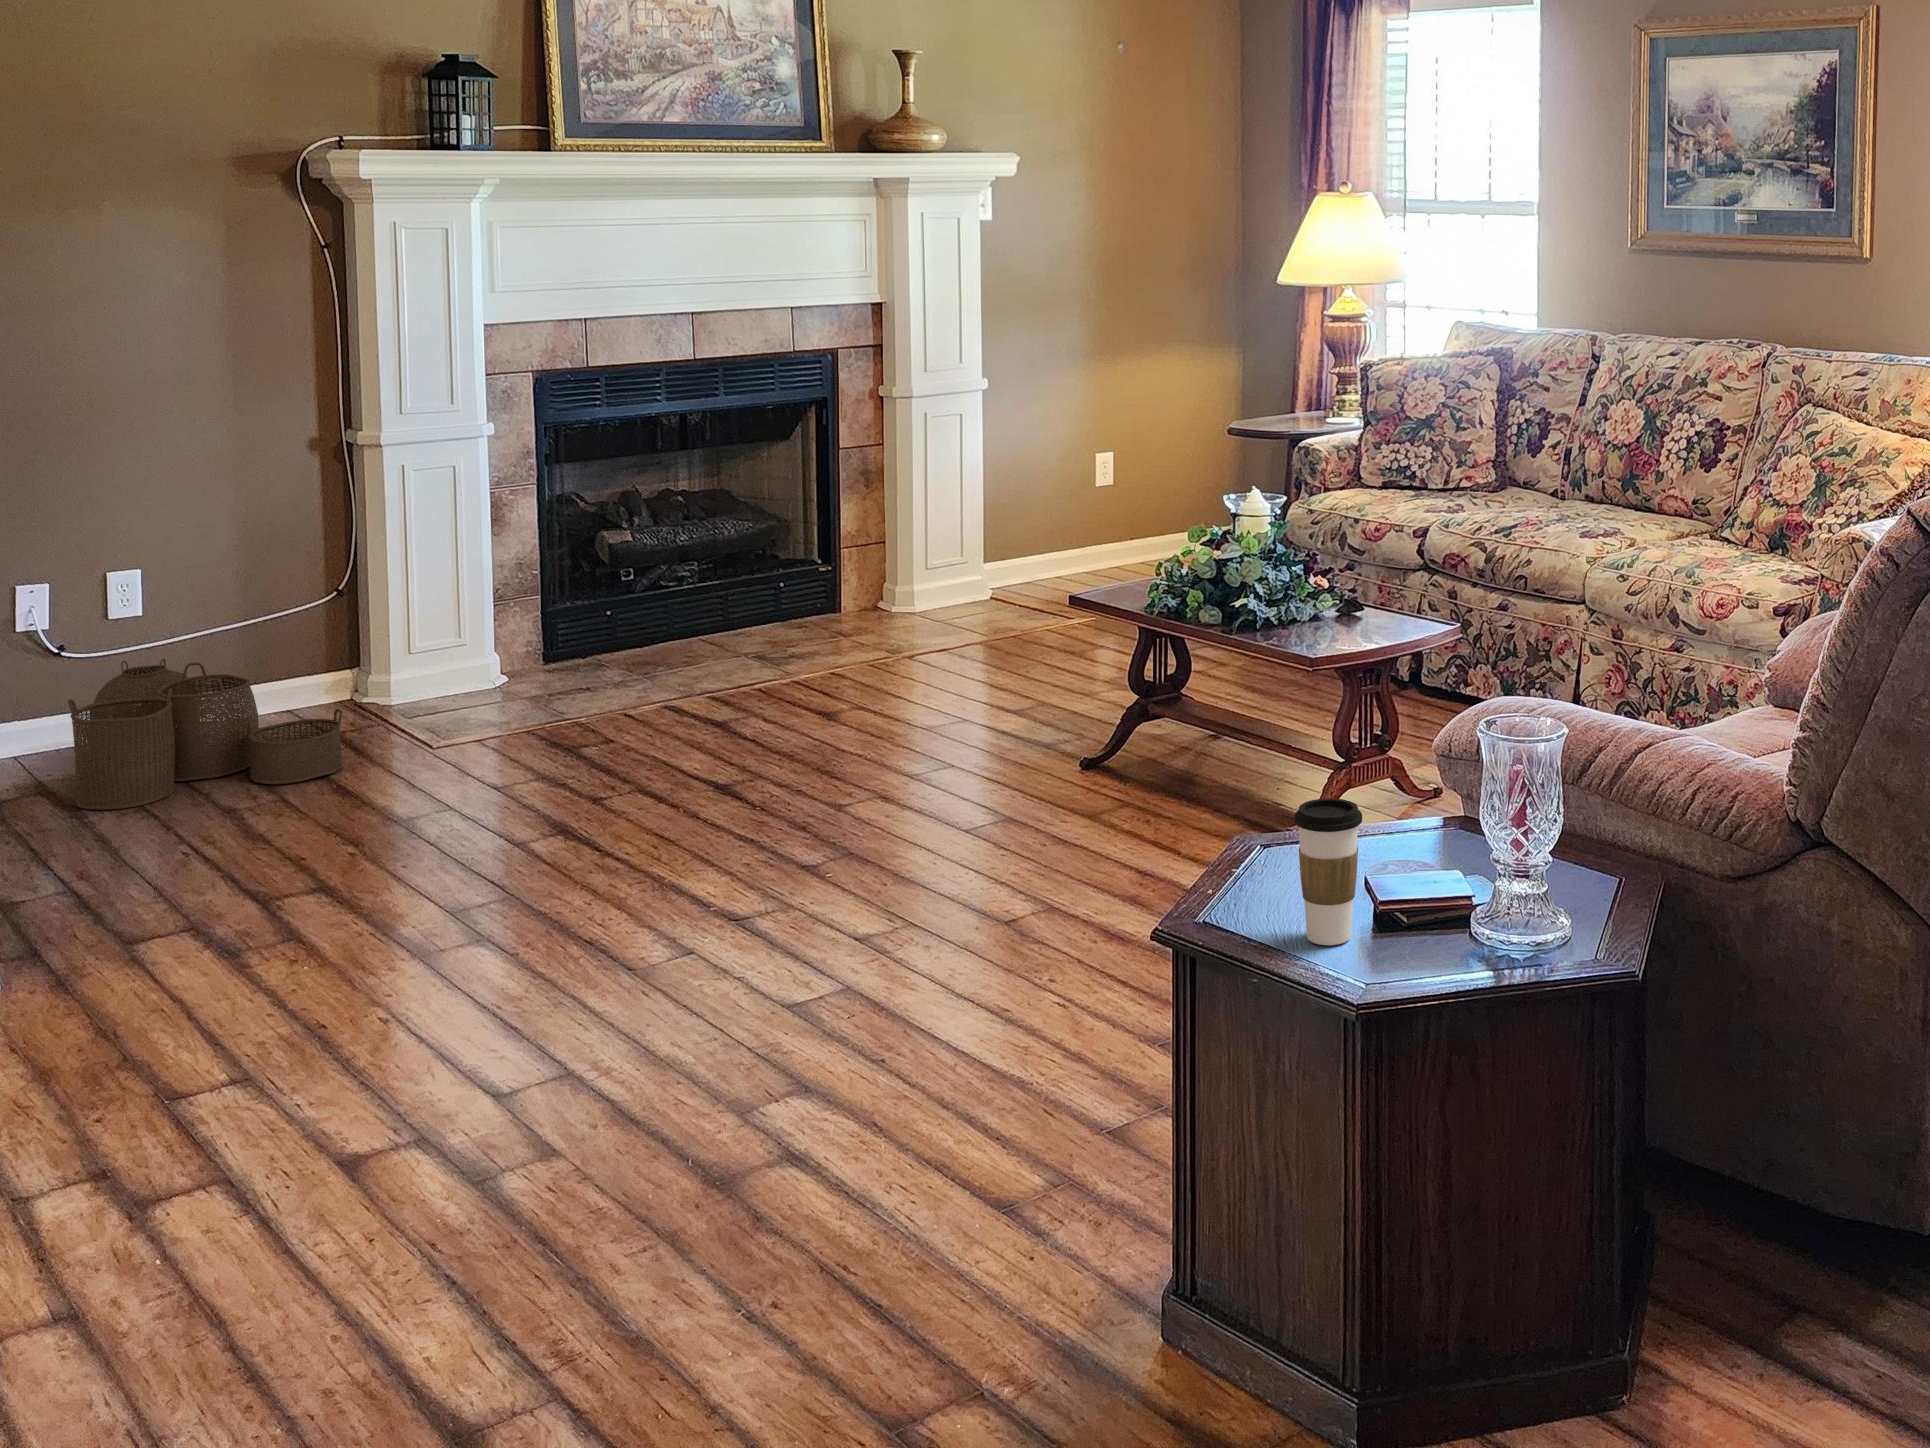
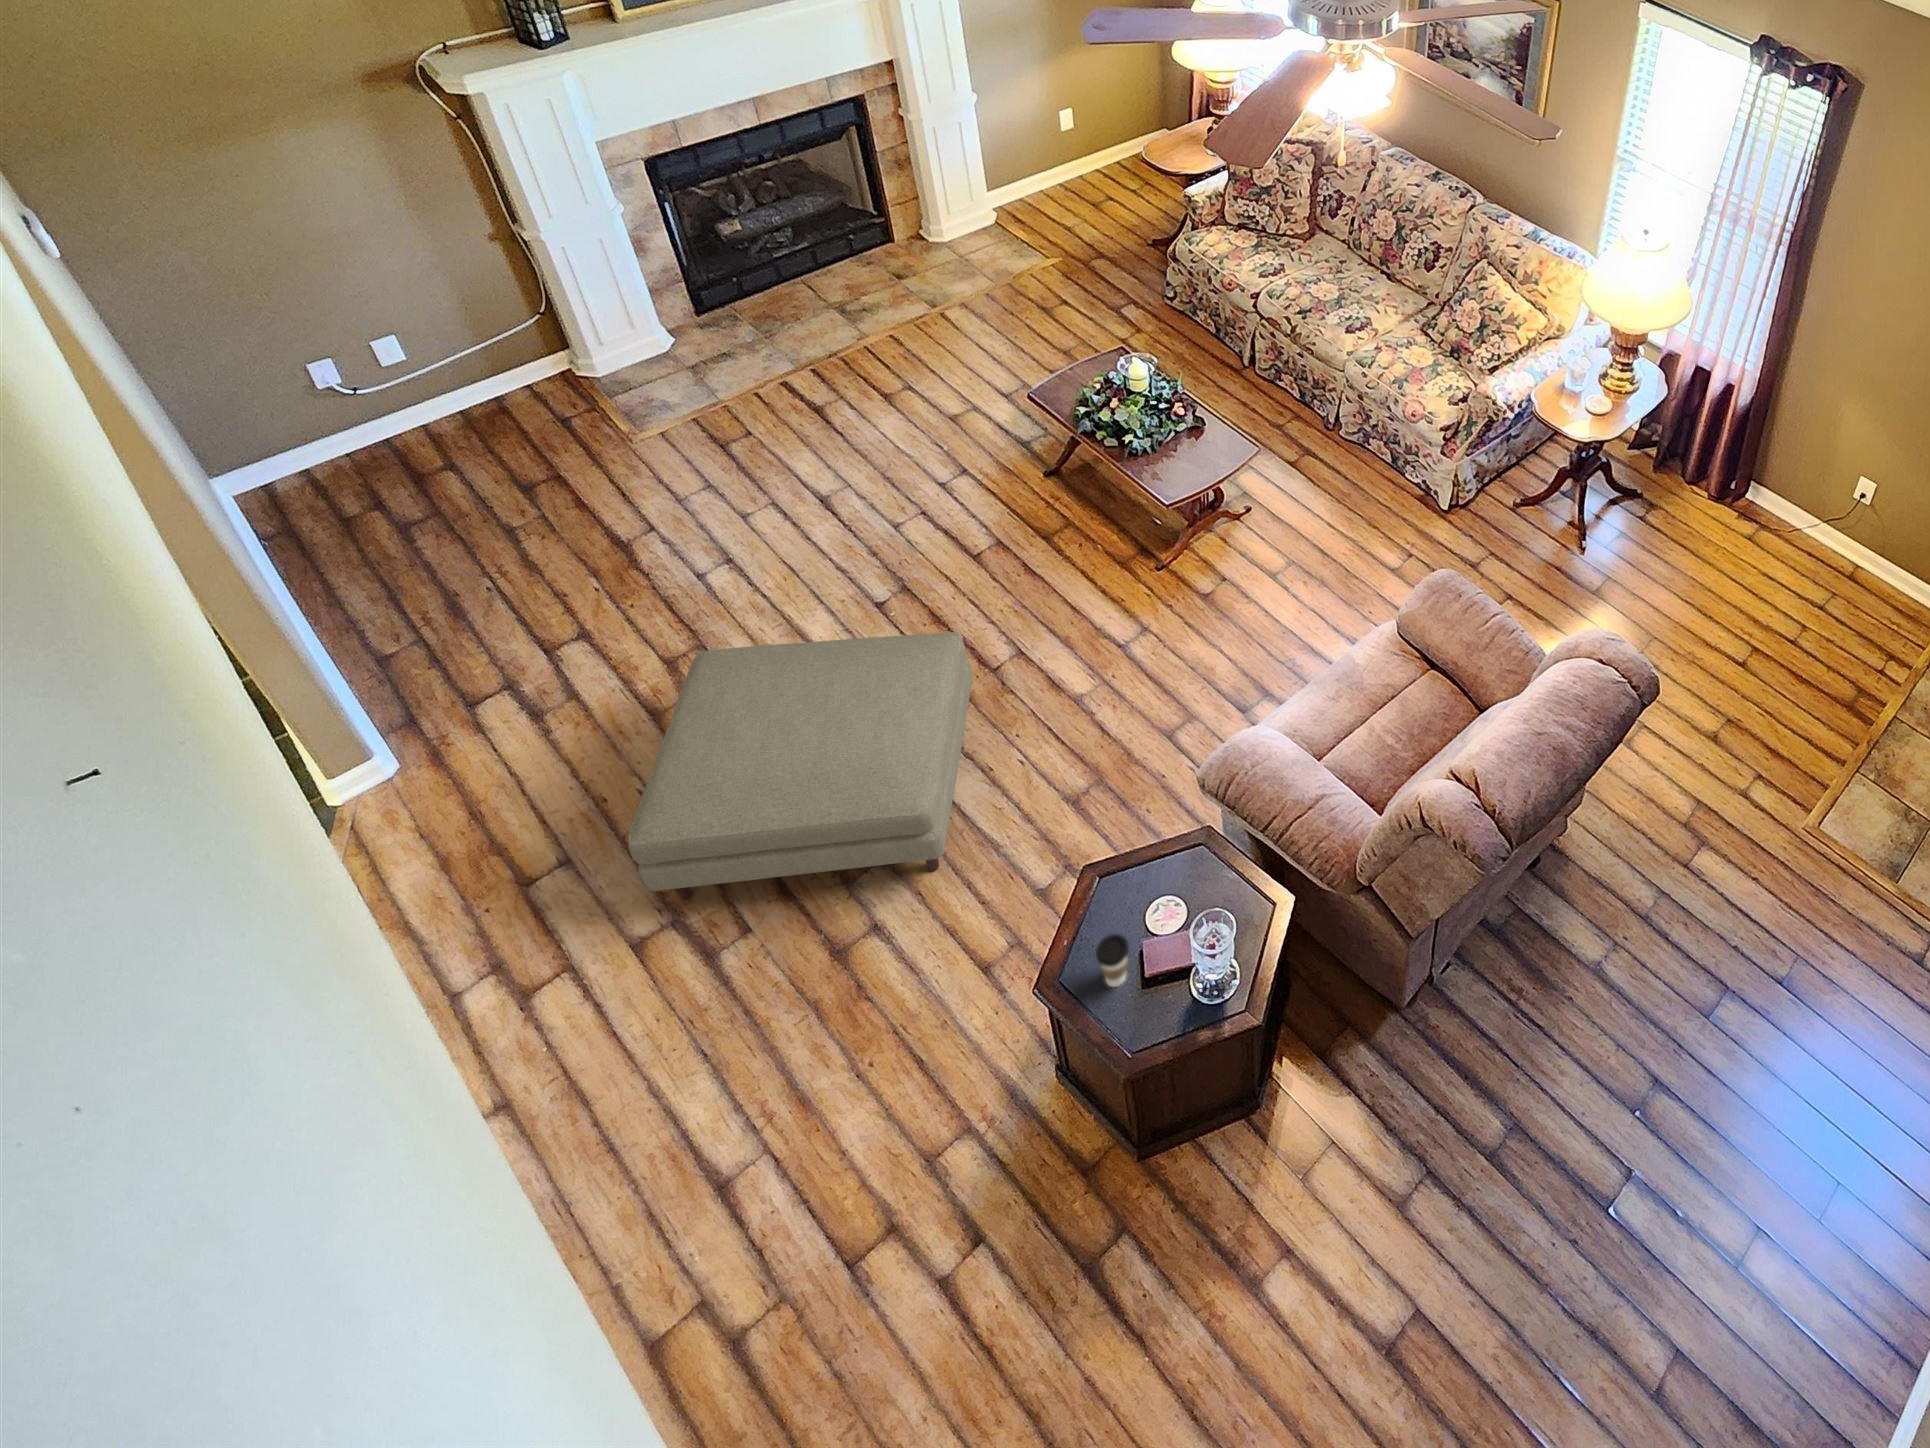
woven basket: present [68,659,343,810] -> none [375,401,574,531]
ottoman: none [374,734,980,1143] -> present [628,632,972,900]

